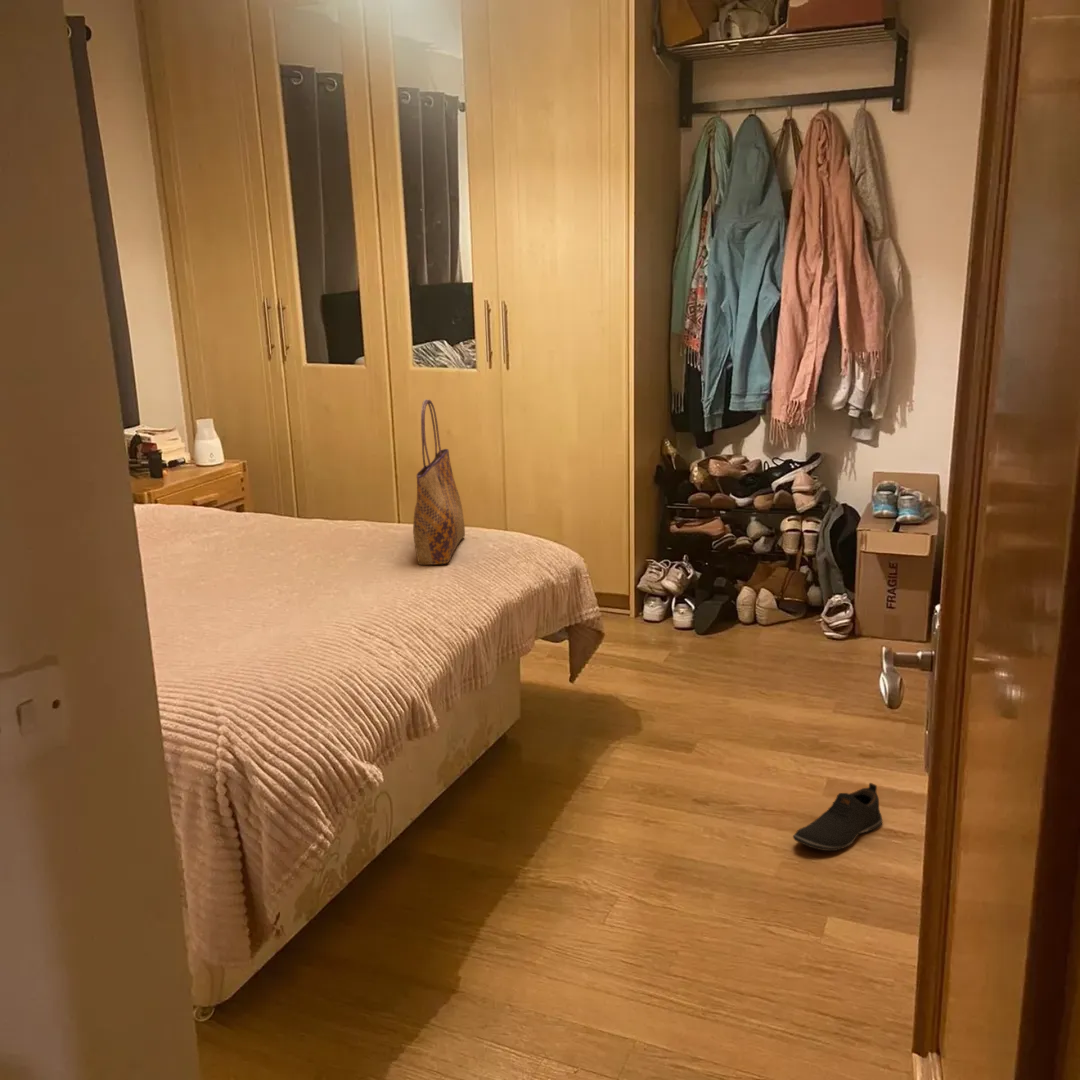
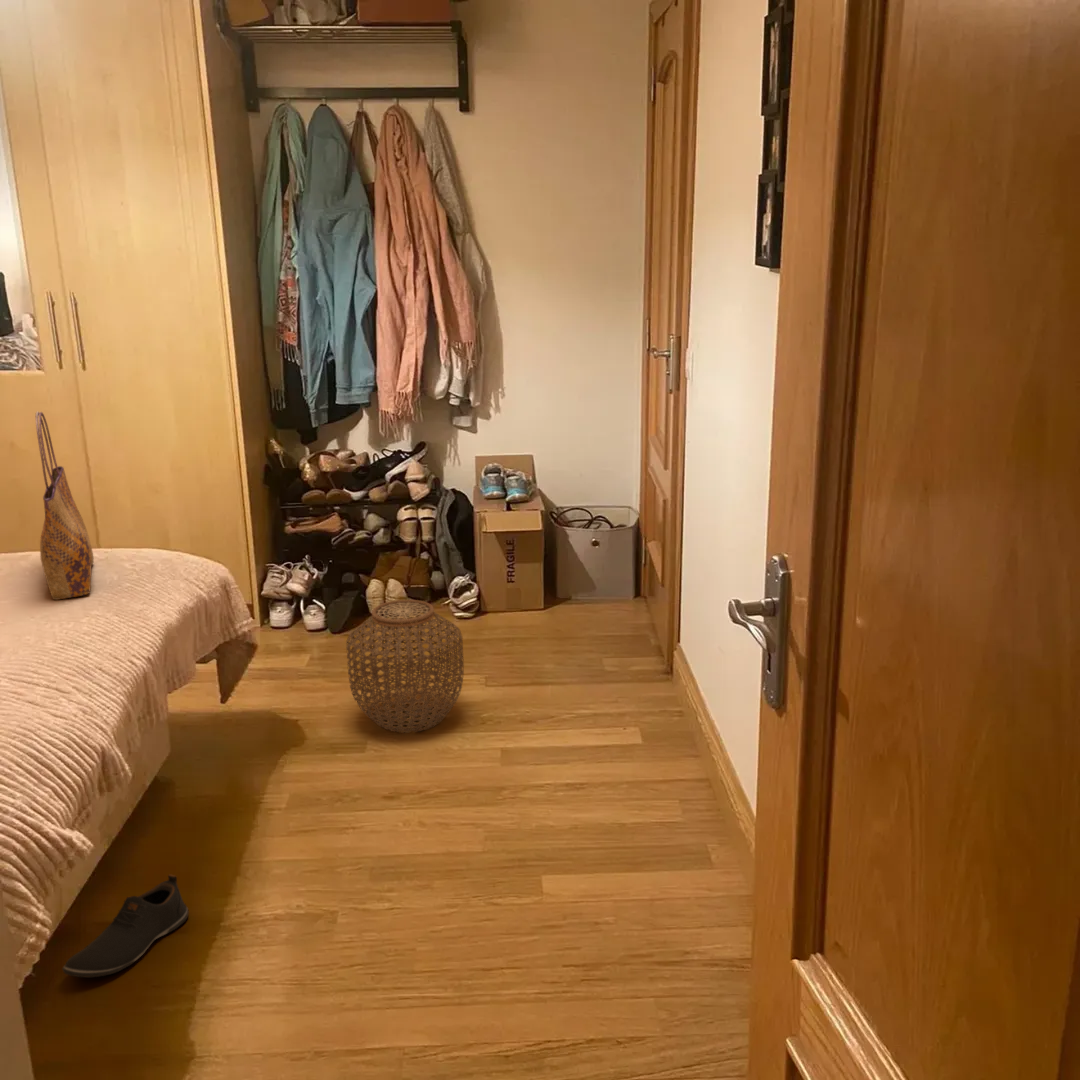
woven basket: none [689,608,807,742] -> present [346,600,464,732]
shoe: present [793,783,882,851] -> present [62,874,189,977]

